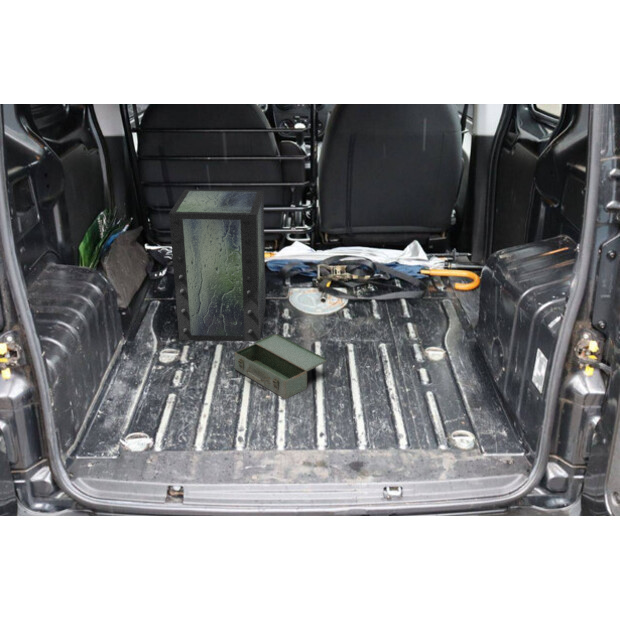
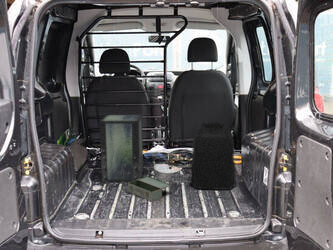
backpack: none [367,218,465,367] -> present [190,121,236,190]

